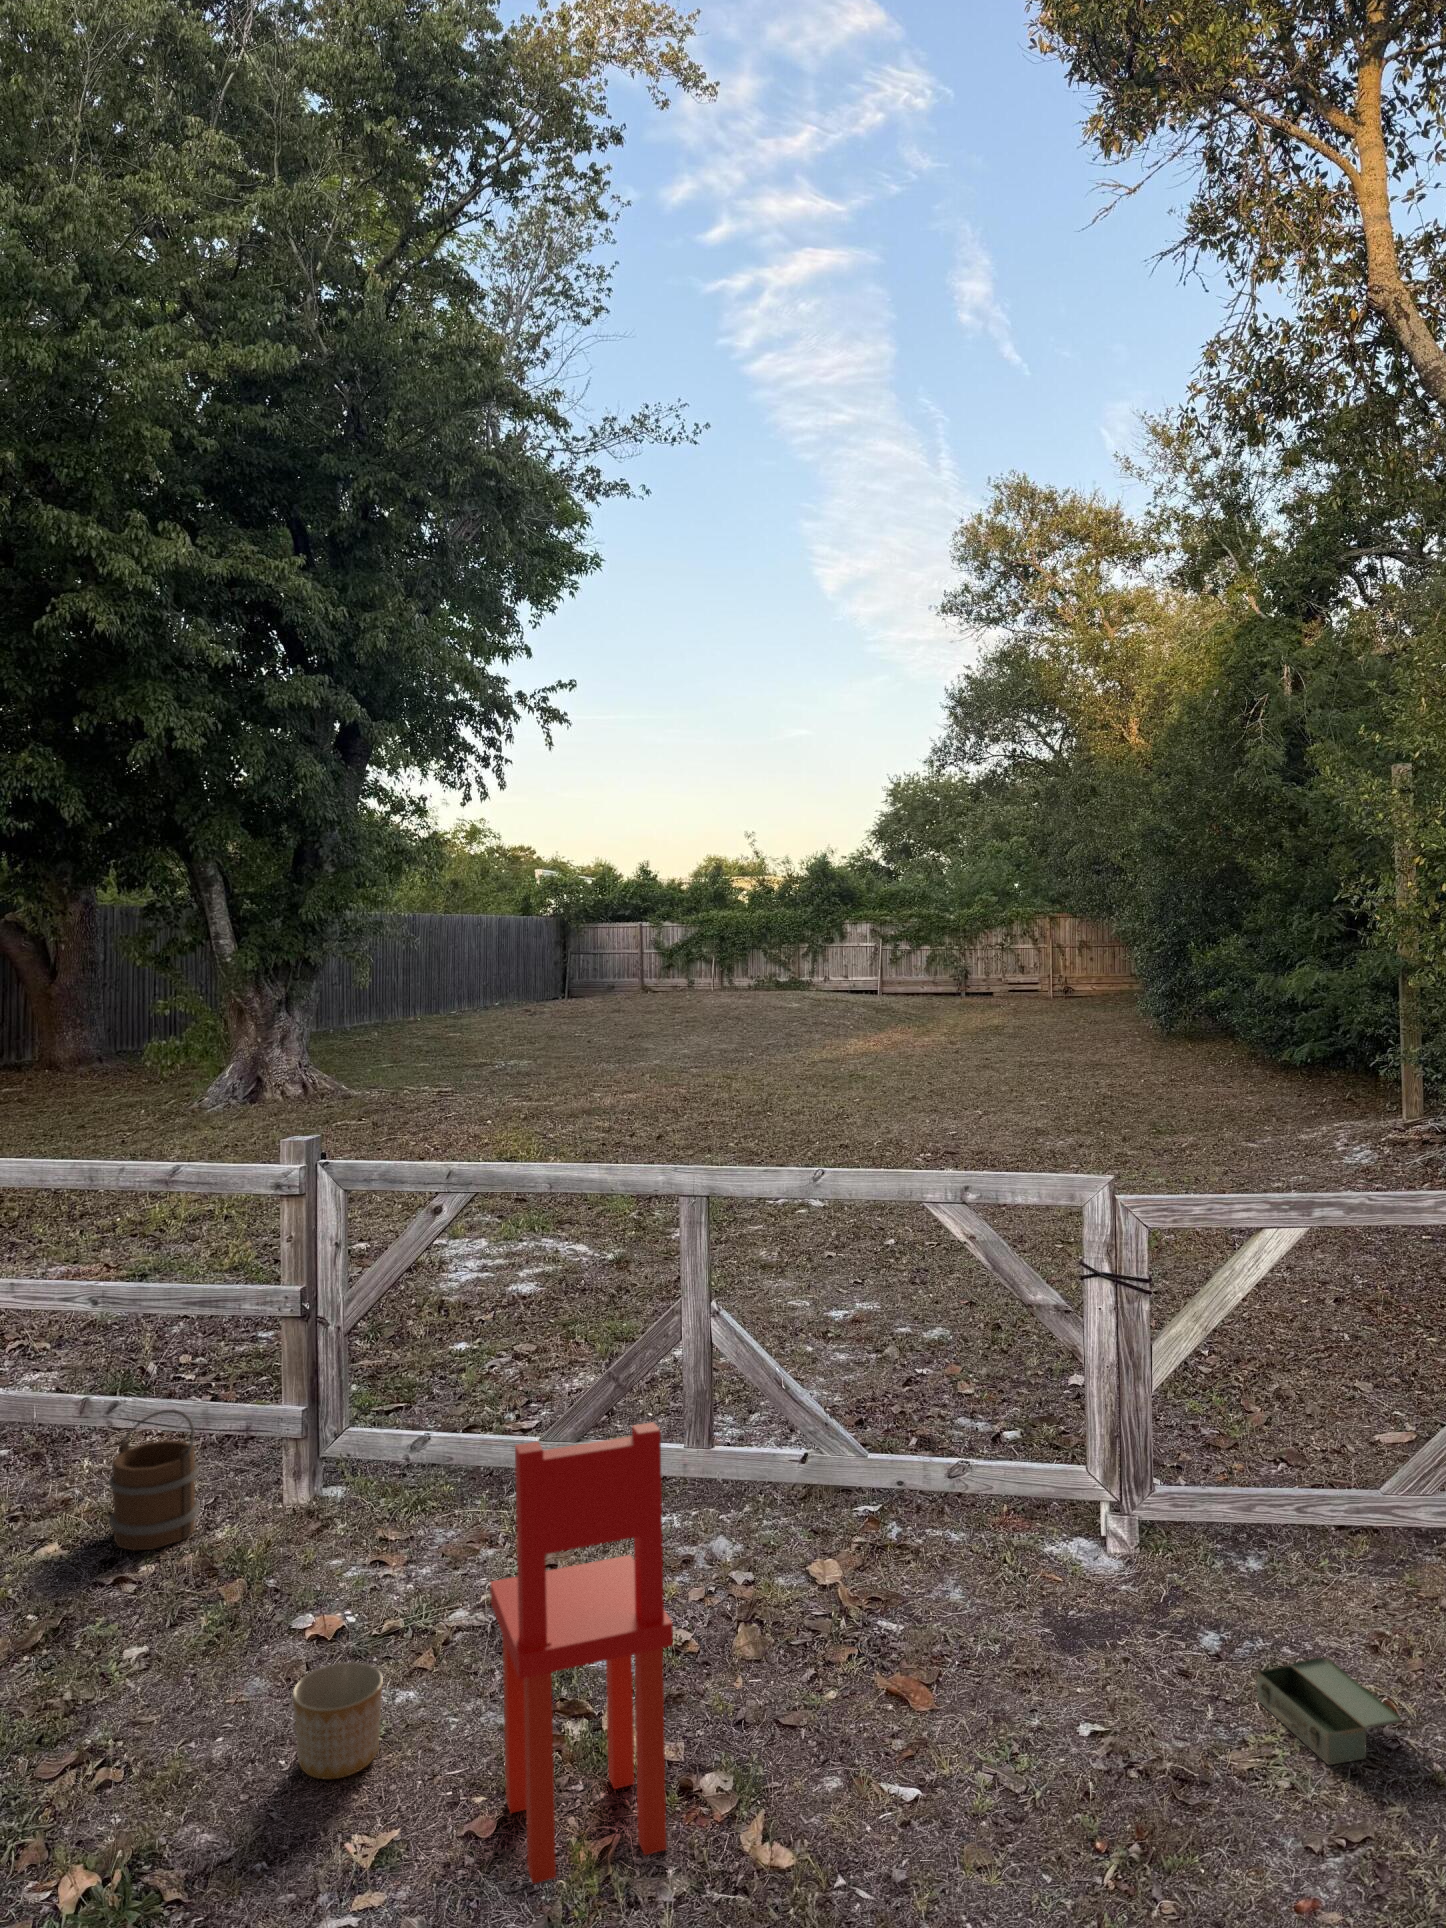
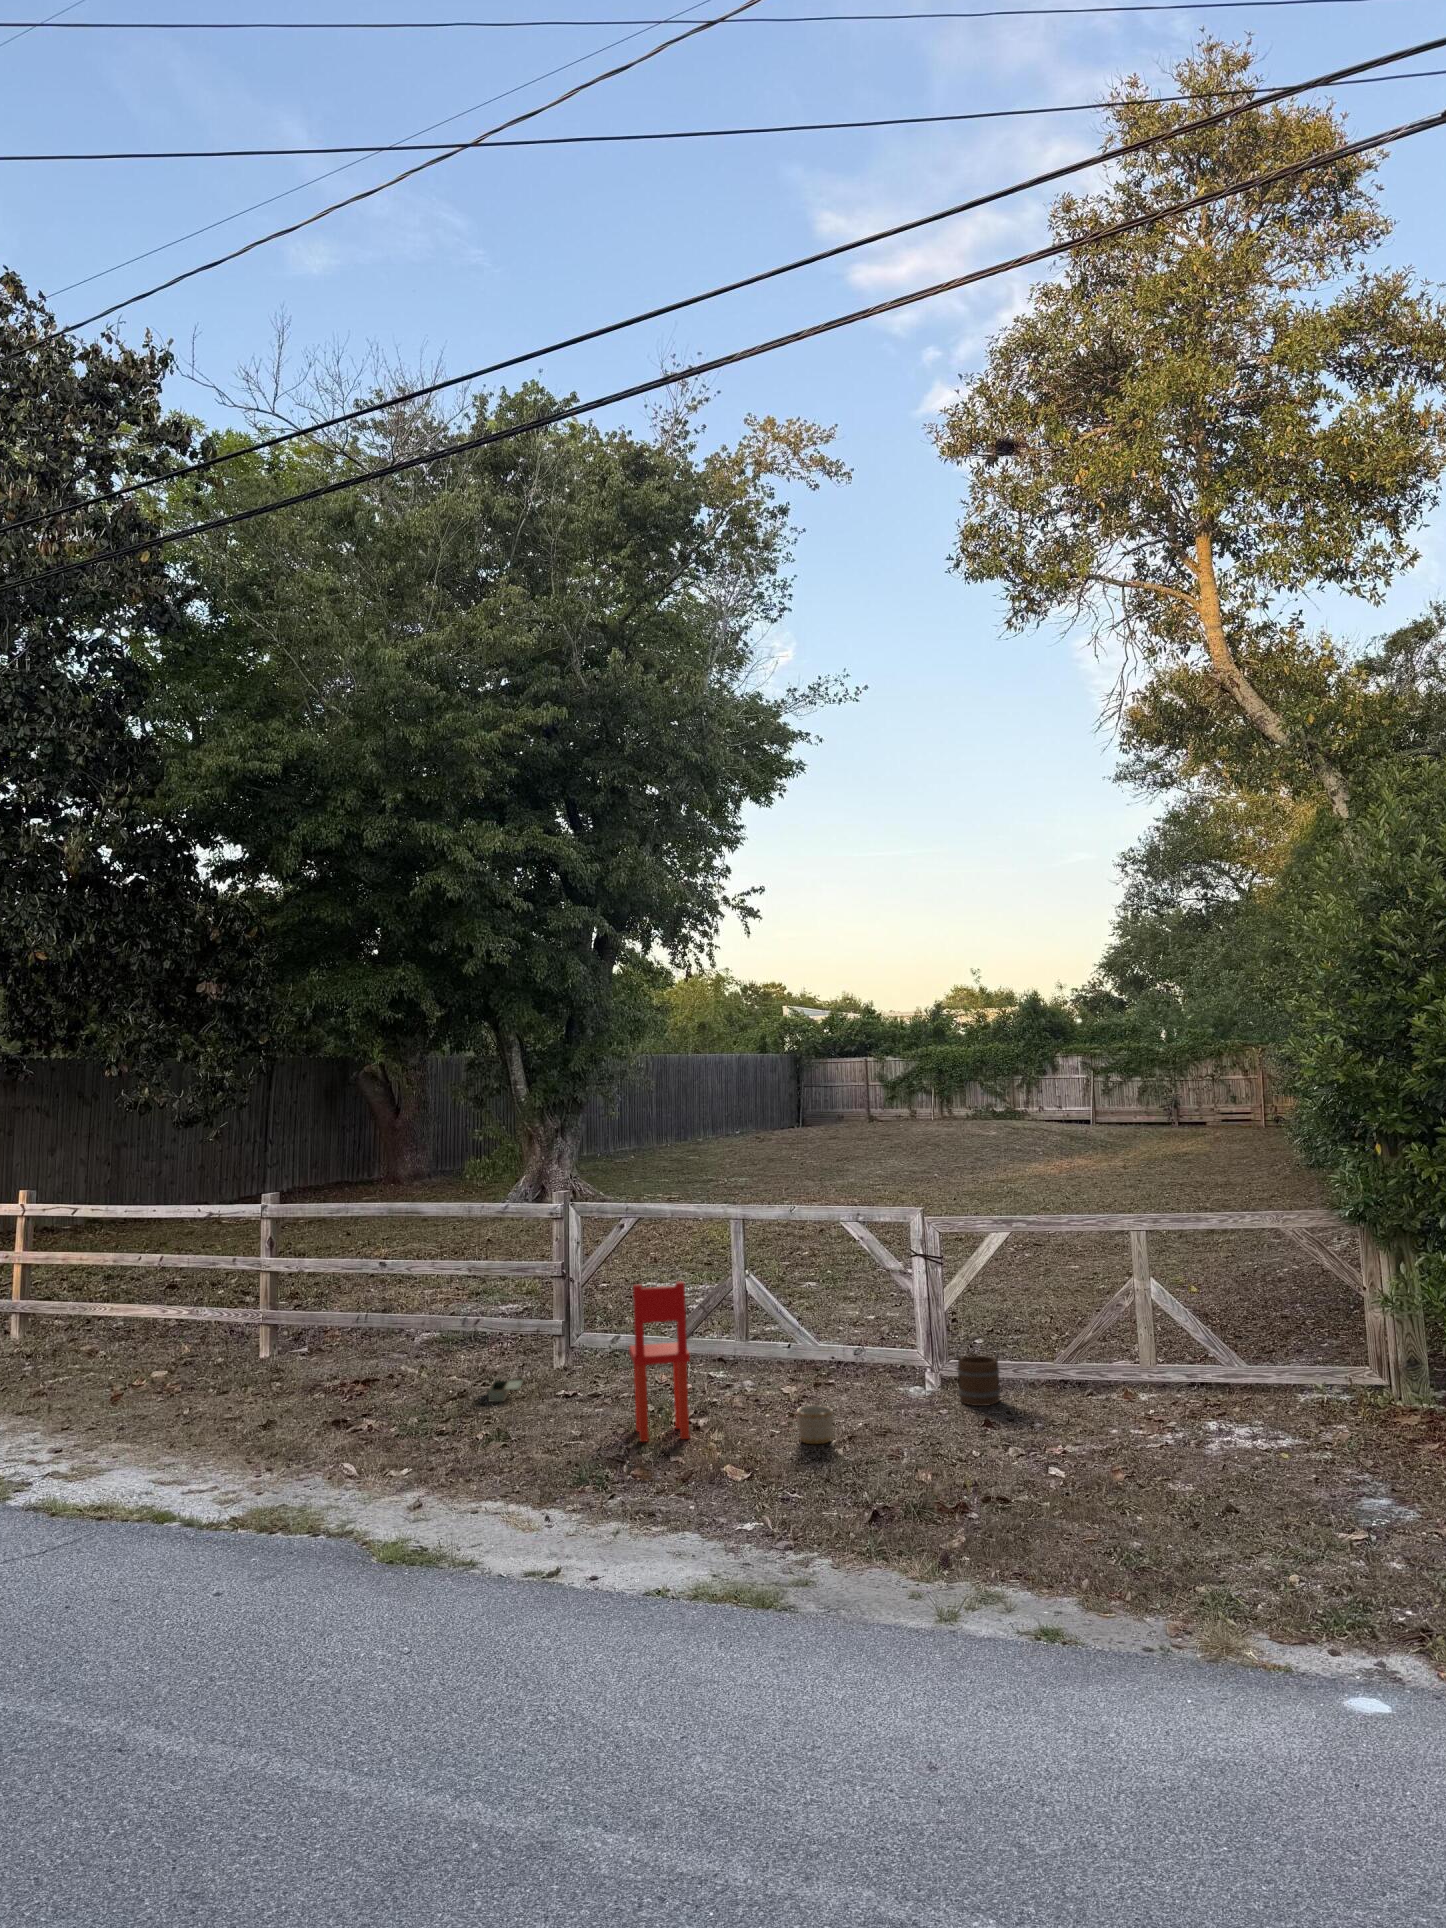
bucket: present [109,1409,200,1550] -> present [956,1338,1001,1406]
toolbox: present [1257,1658,1401,1765] -> present [487,1379,523,1402]
planter: present [293,1662,383,1779] -> present [797,1406,833,1444]

